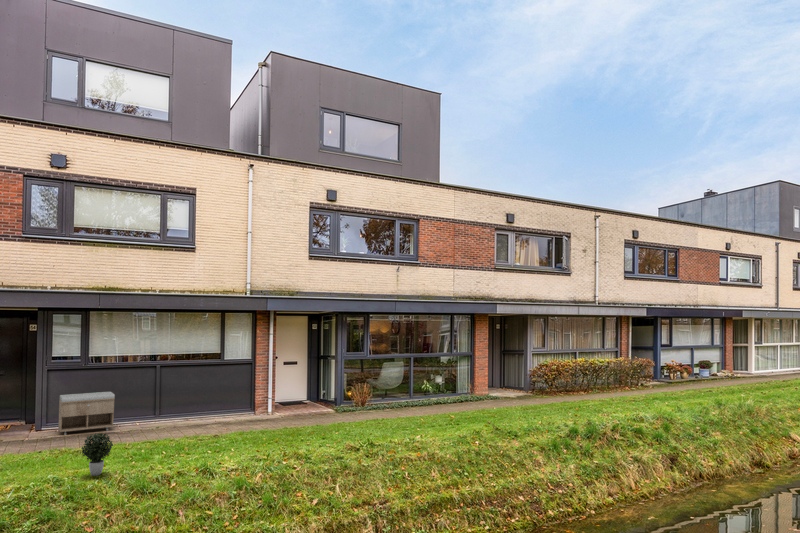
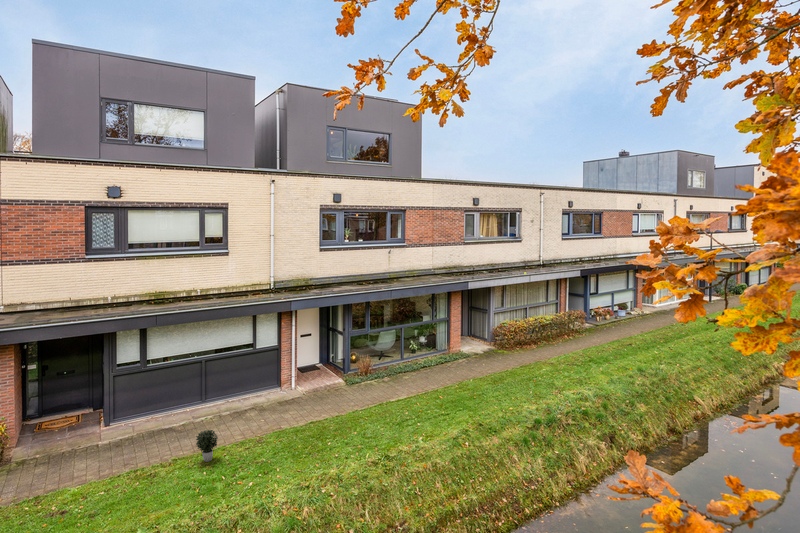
storage bench: present [58,392,115,435] -> none [137,378,184,418]

